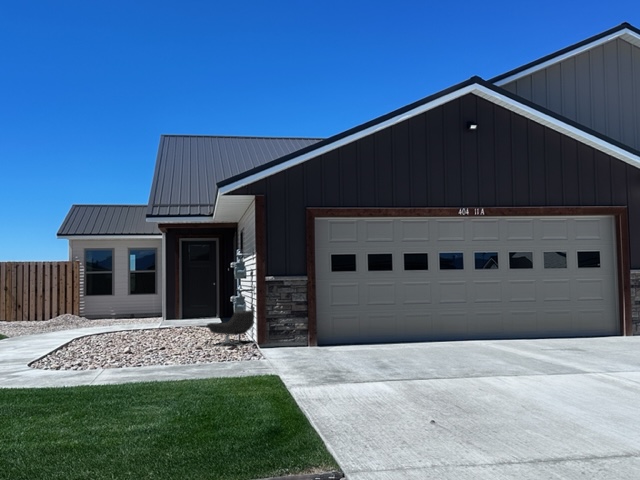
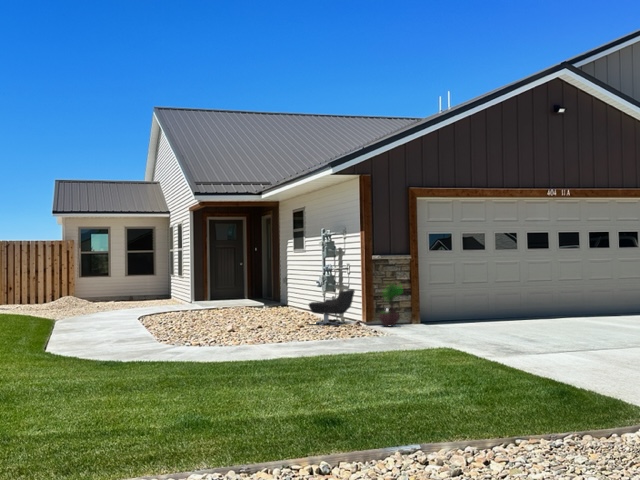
potted tree: none [266,301,293,348] -> present [379,284,401,326]

